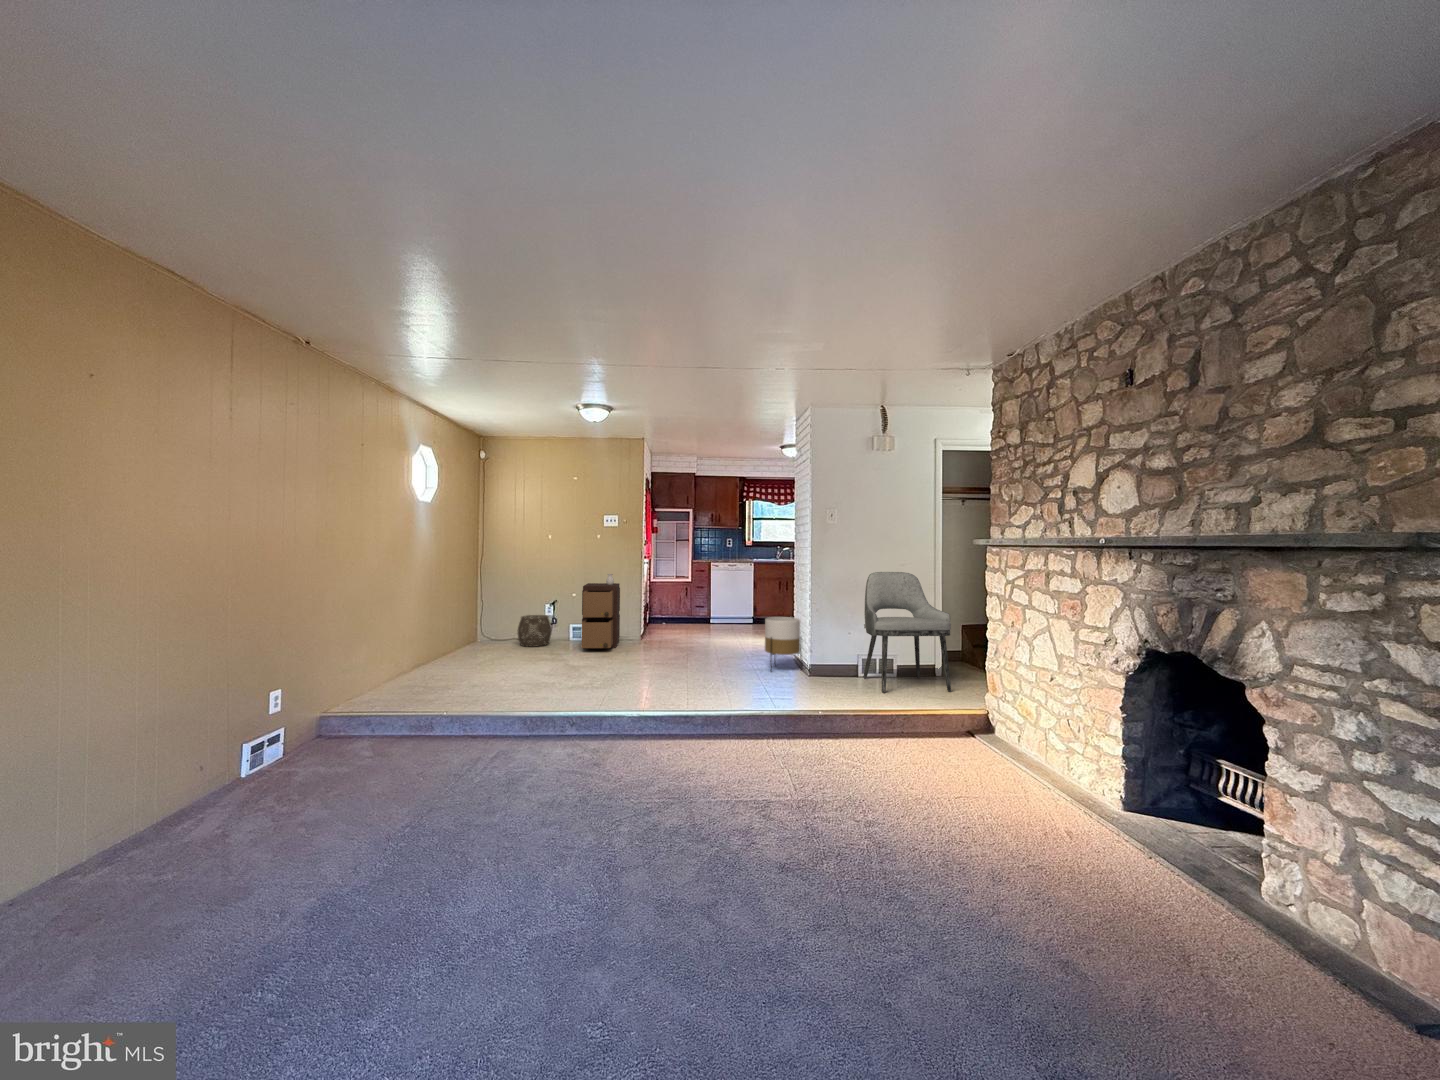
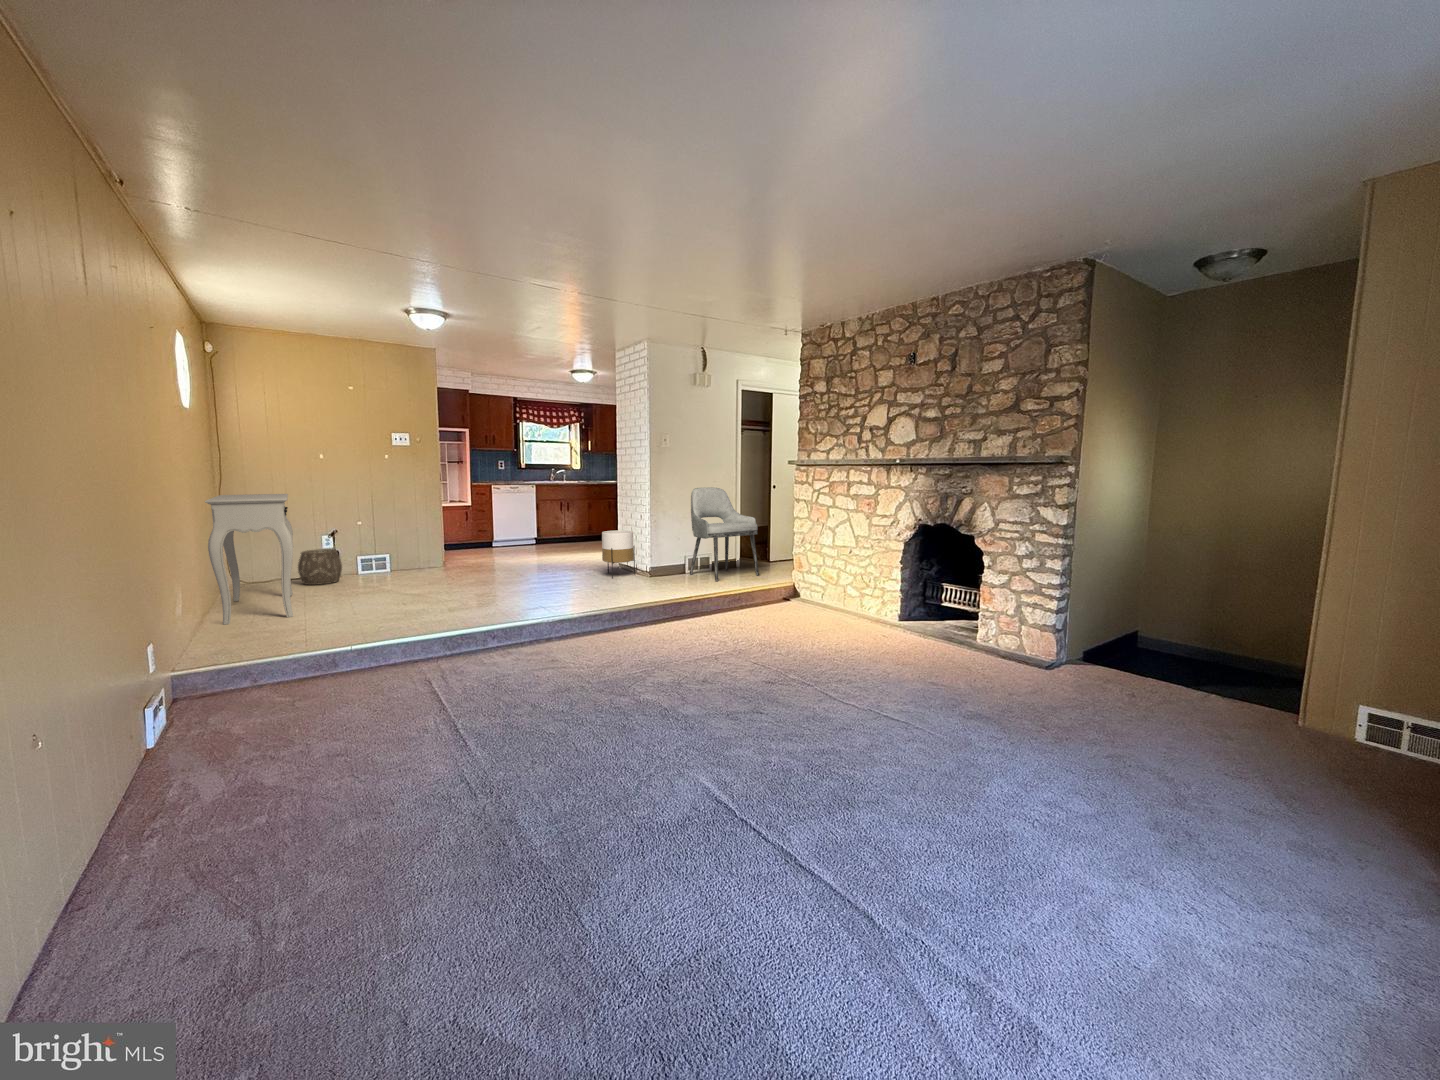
console table: none [407,565,501,676] -> present [205,494,293,625]
storage cabinet: present [582,574,620,648] -> none [378,500,430,580]

